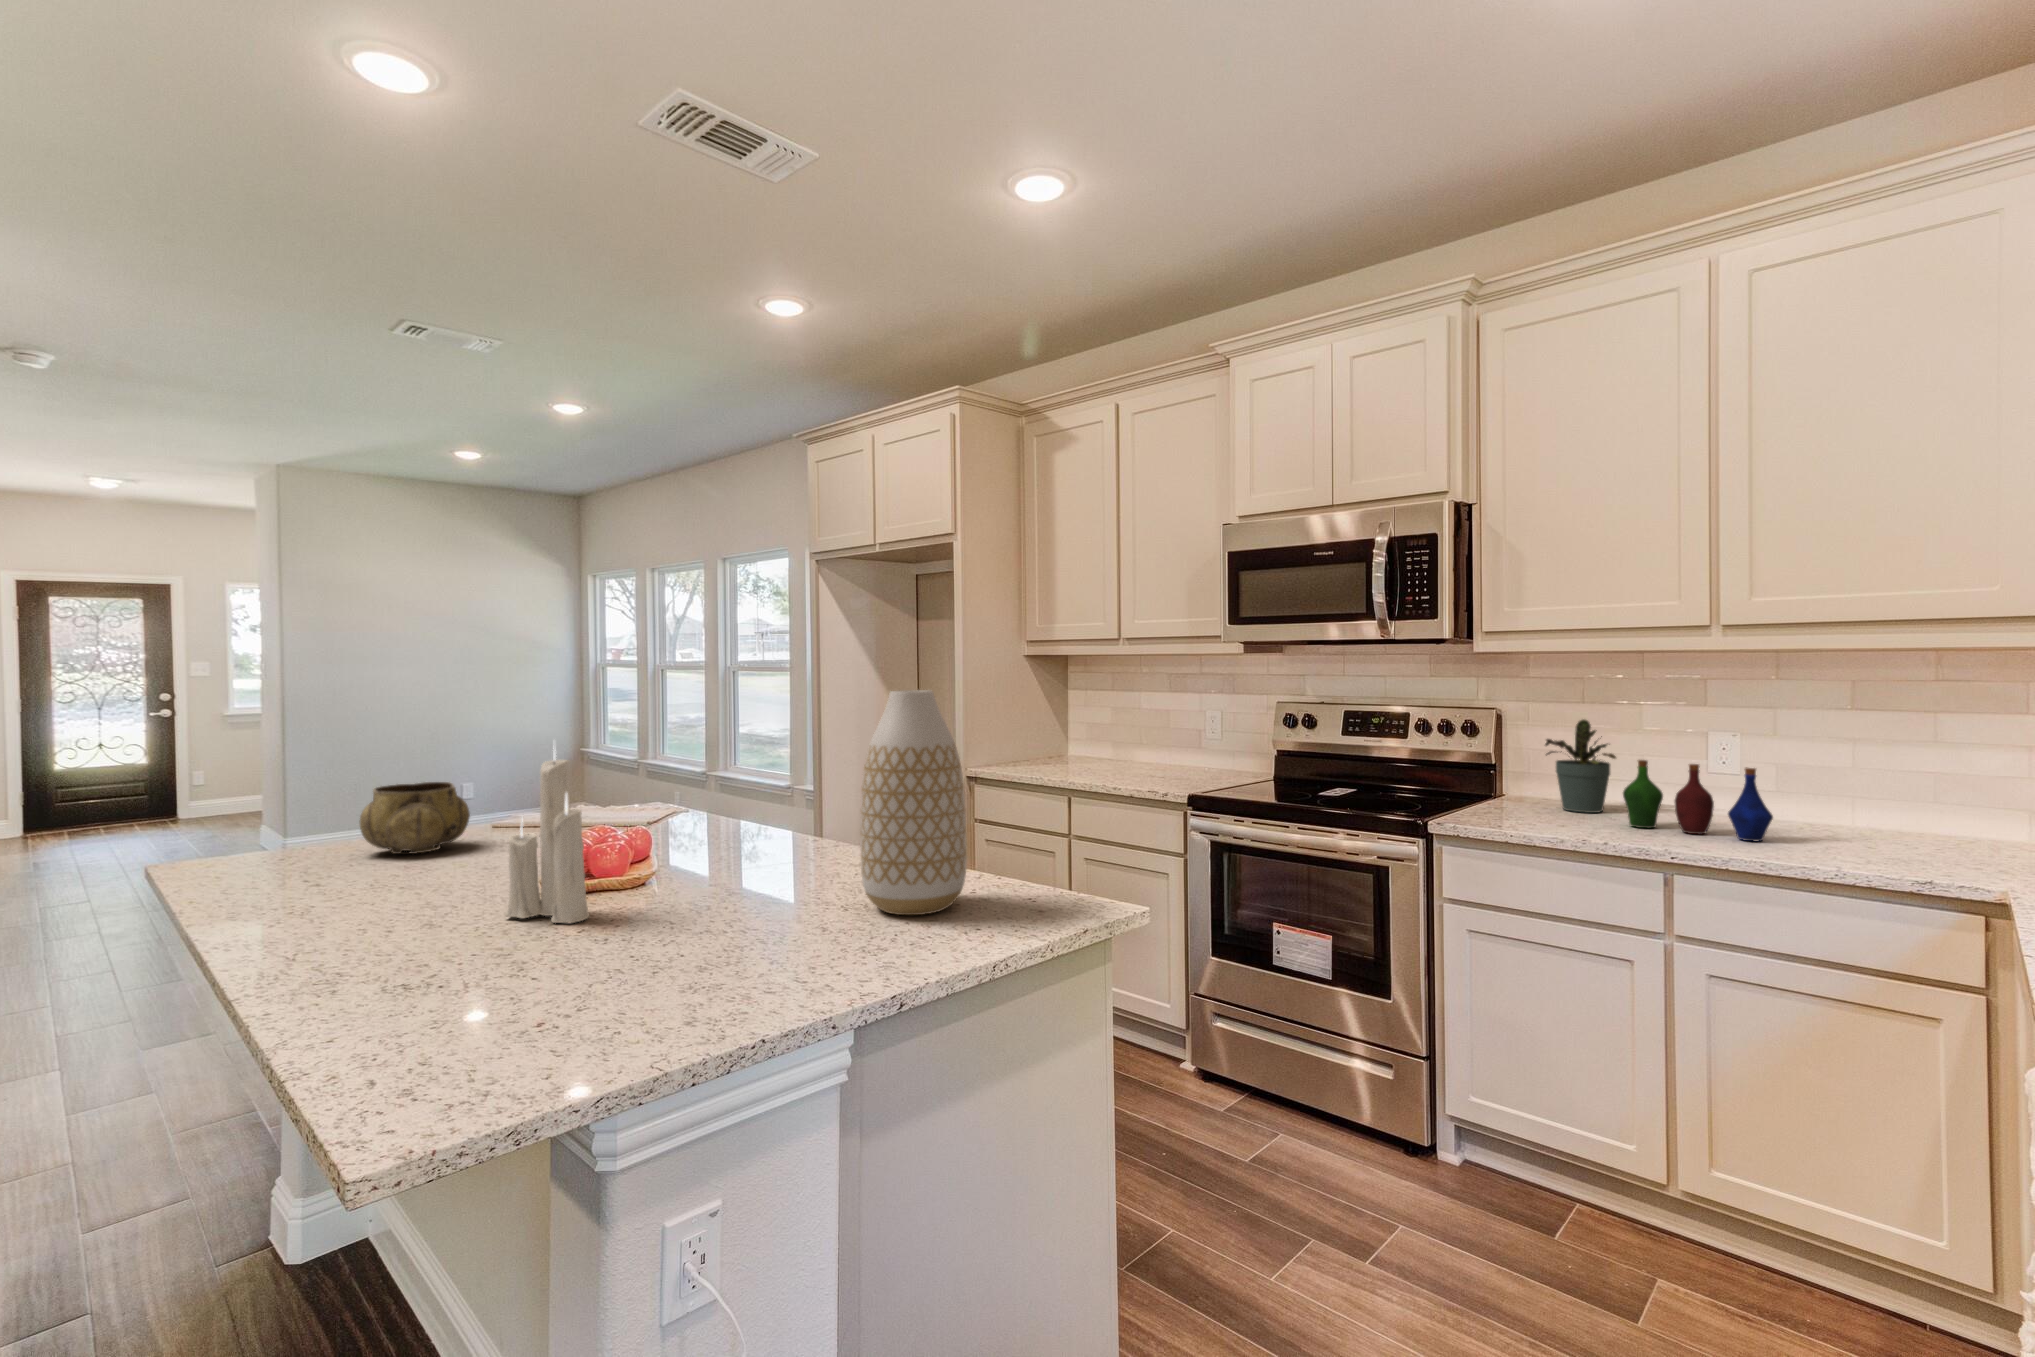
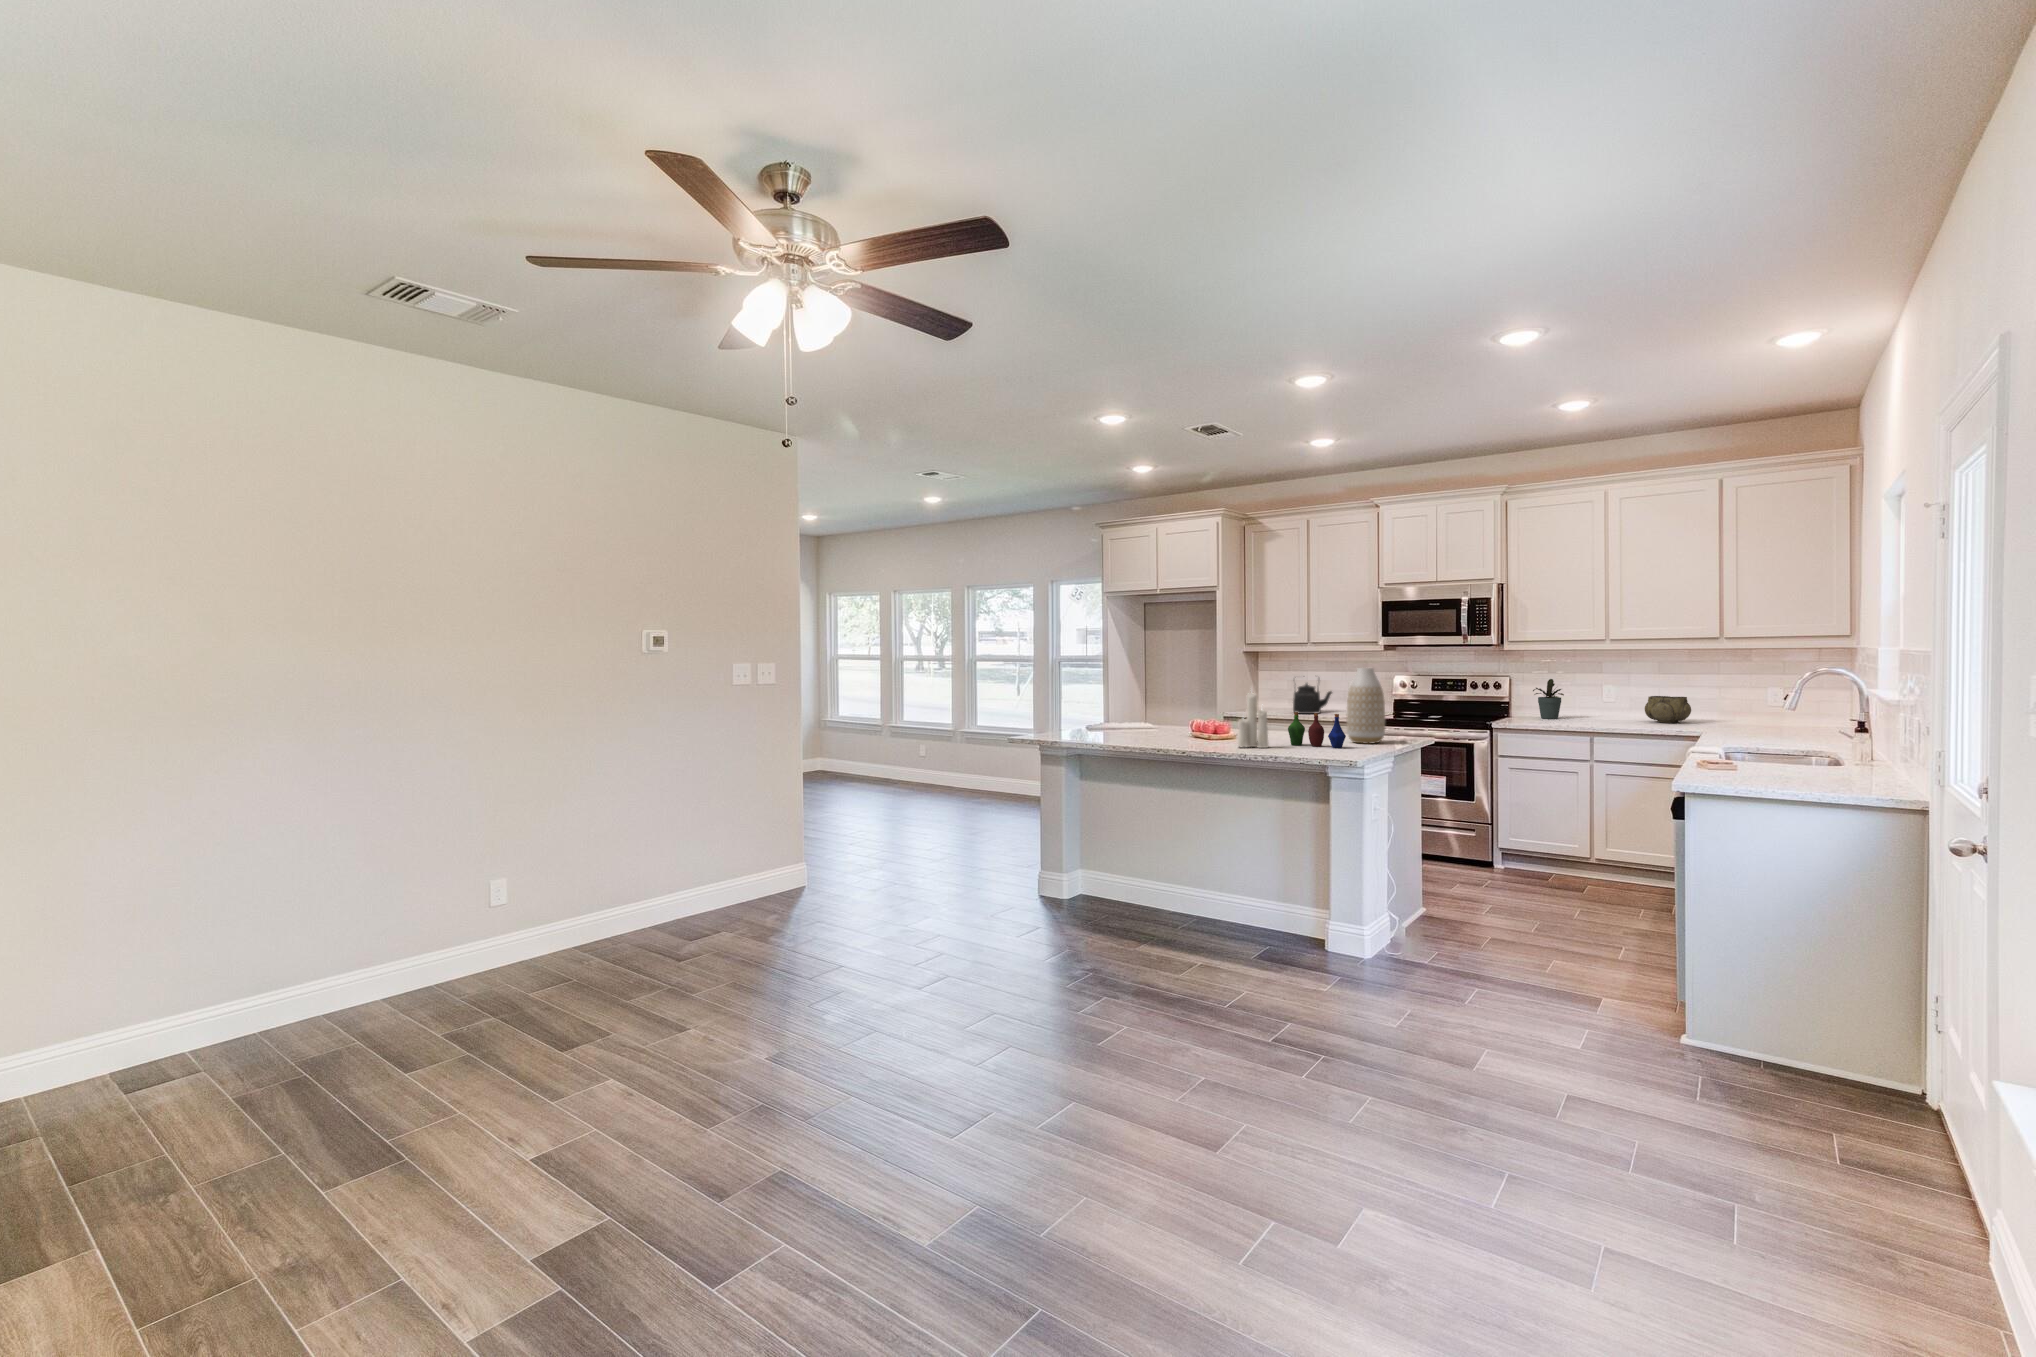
kettle: none [1090,702,1166,775] -> present [1293,683,1332,714]
bottle: present [1623,760,1773,841] -> present [1288,712,1346,748]
decorative bowl: present [360,782,470,854] -> present [1645,696,1691,723]

